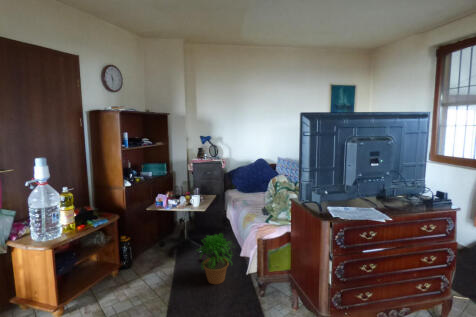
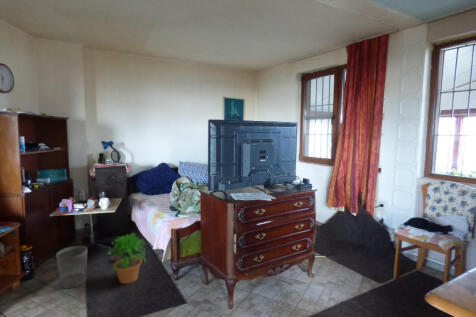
wastebasket: none [155,238,181,278] -> present [56,246,87,288]

